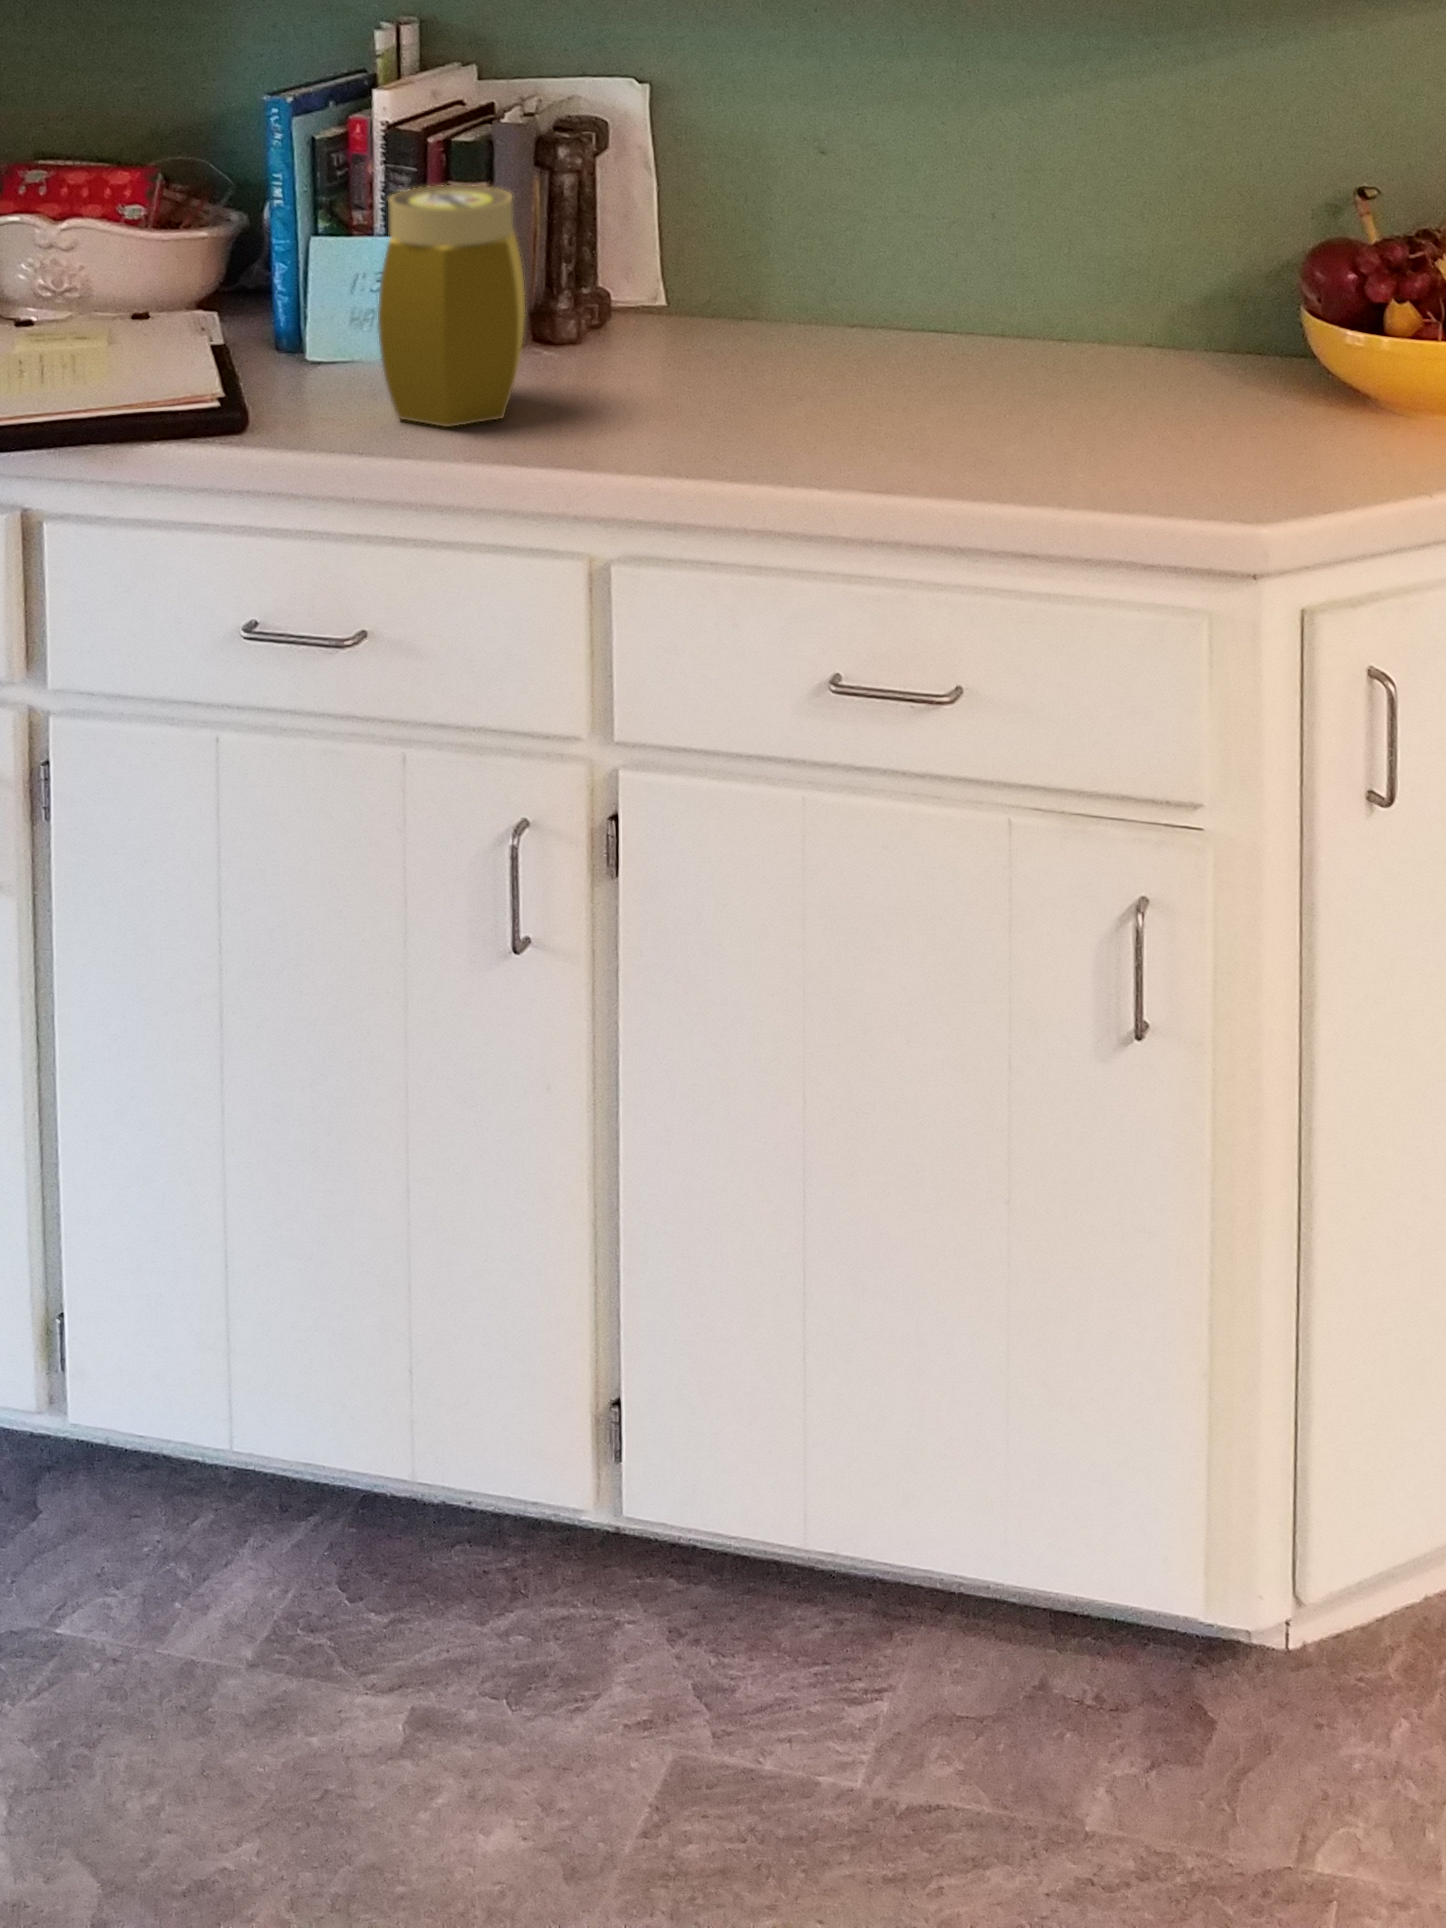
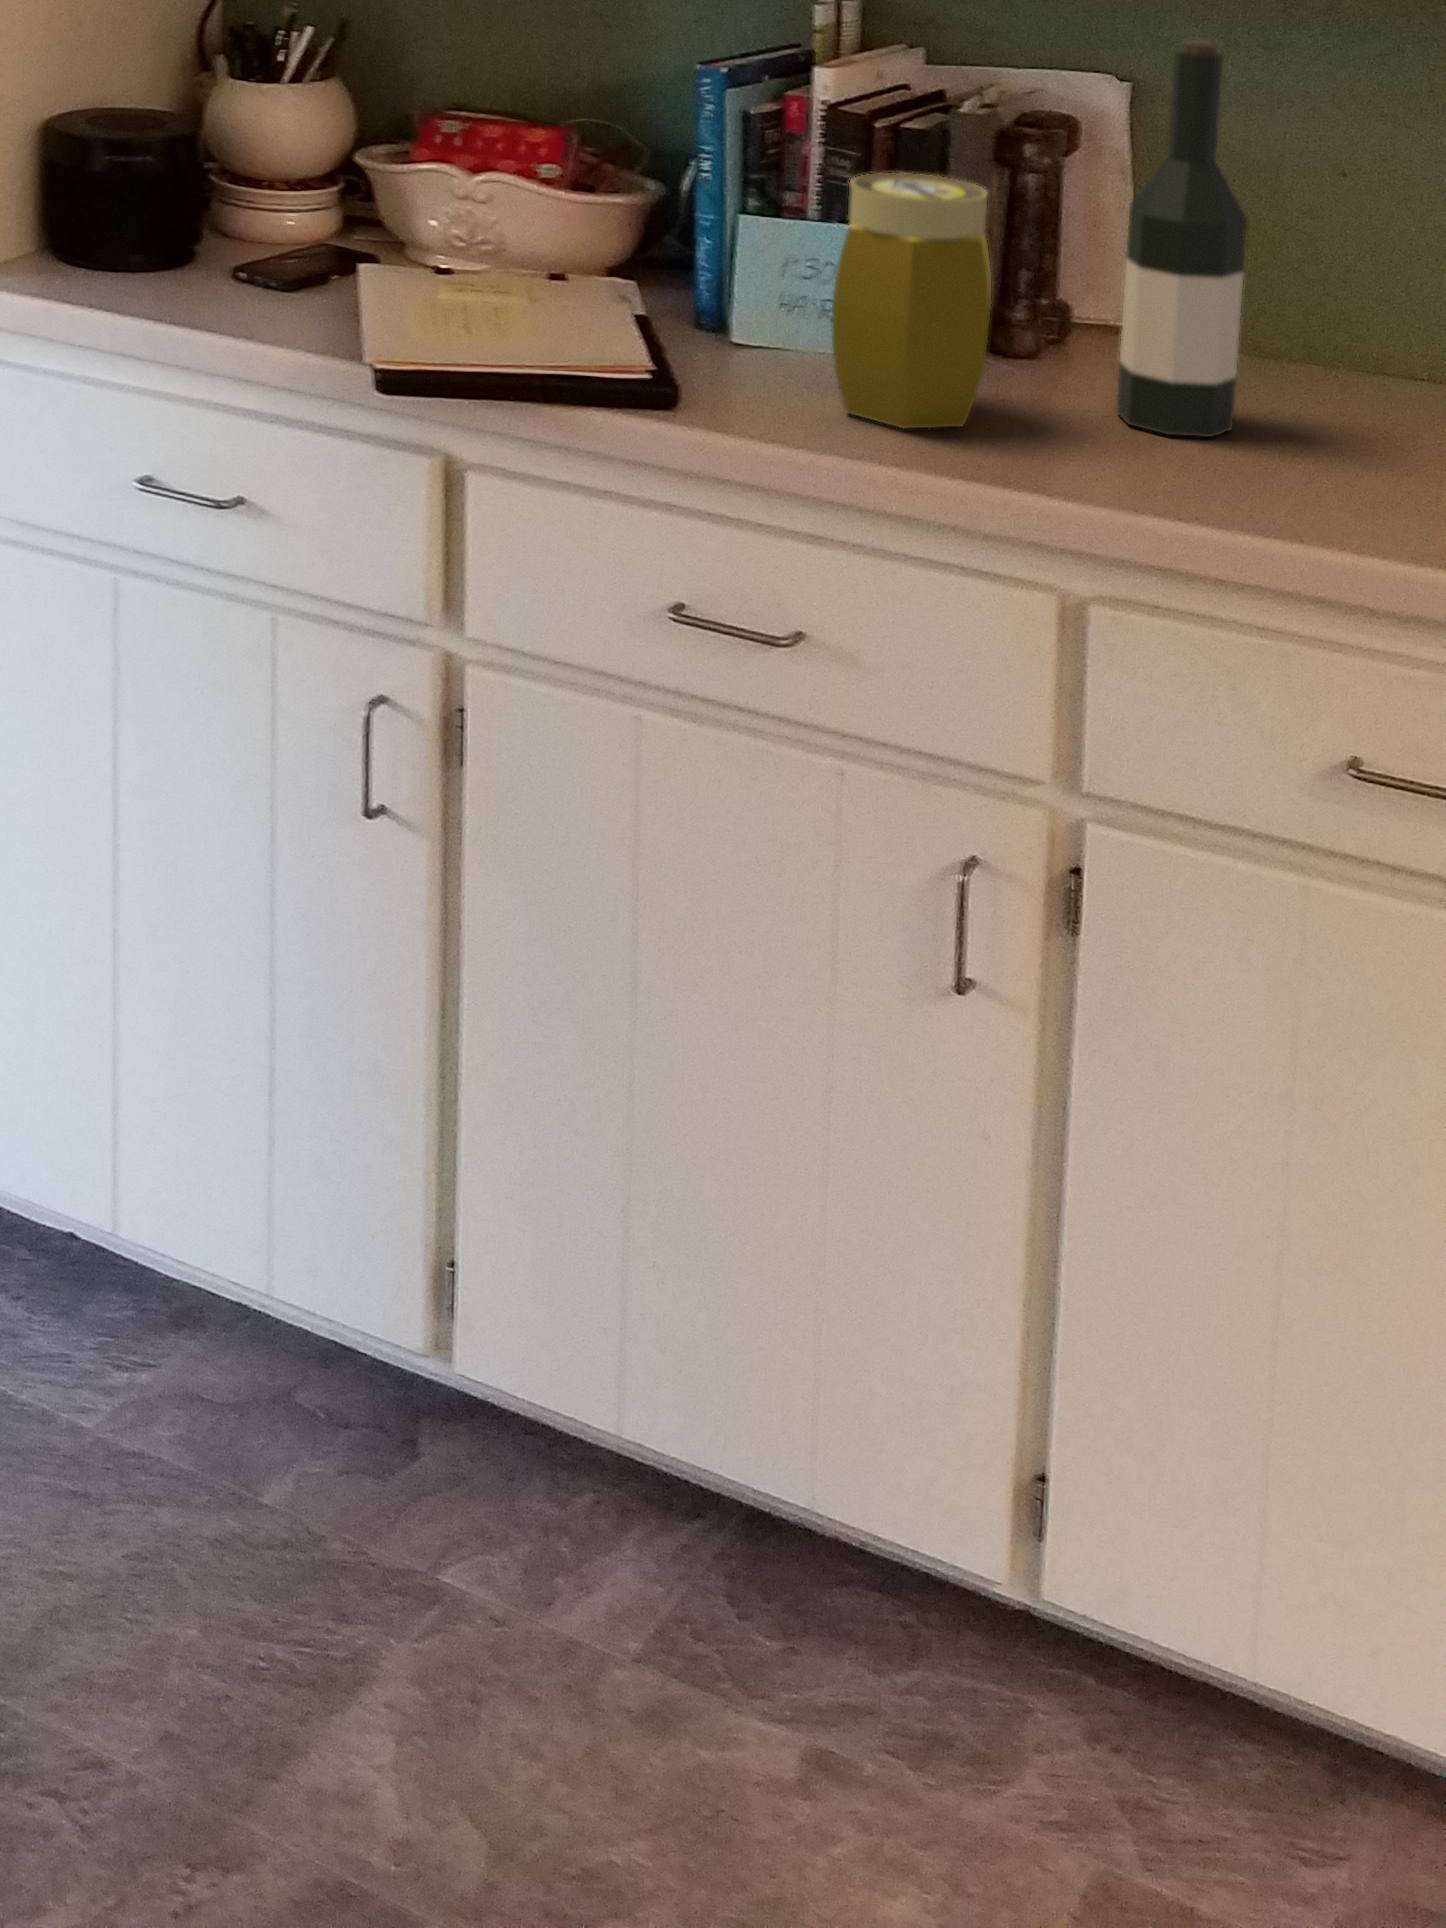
wine bottle: none [641,40,739,403] -> present [1117,40,1247,437]

